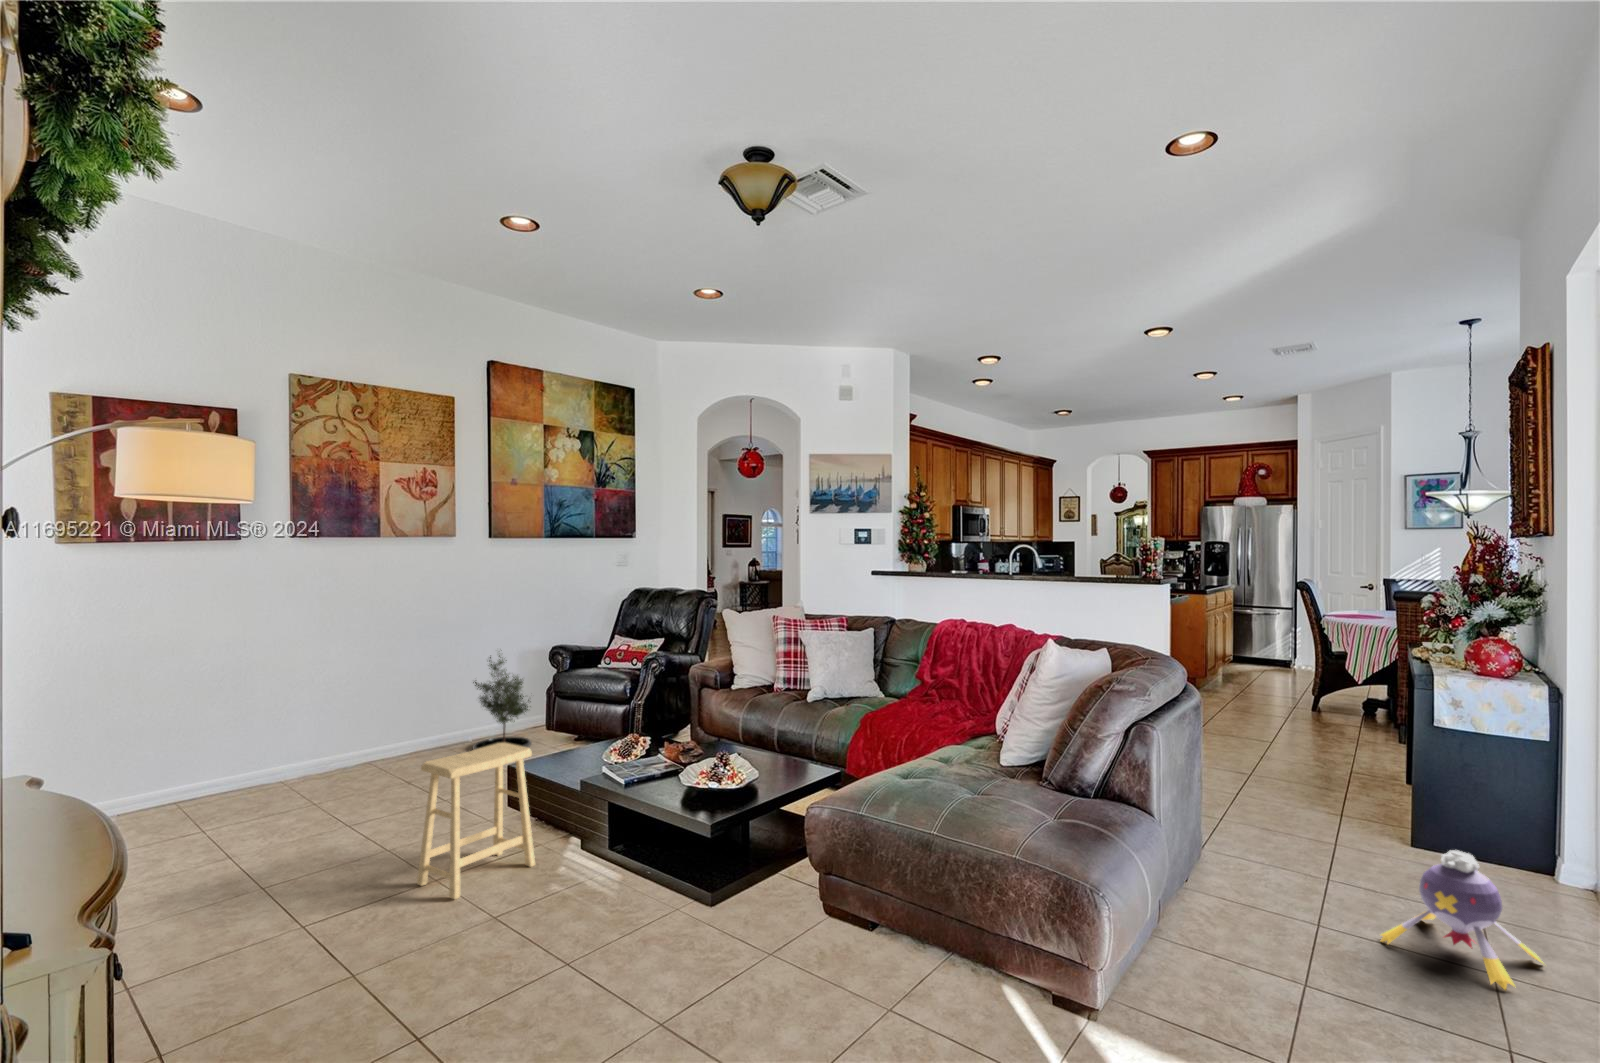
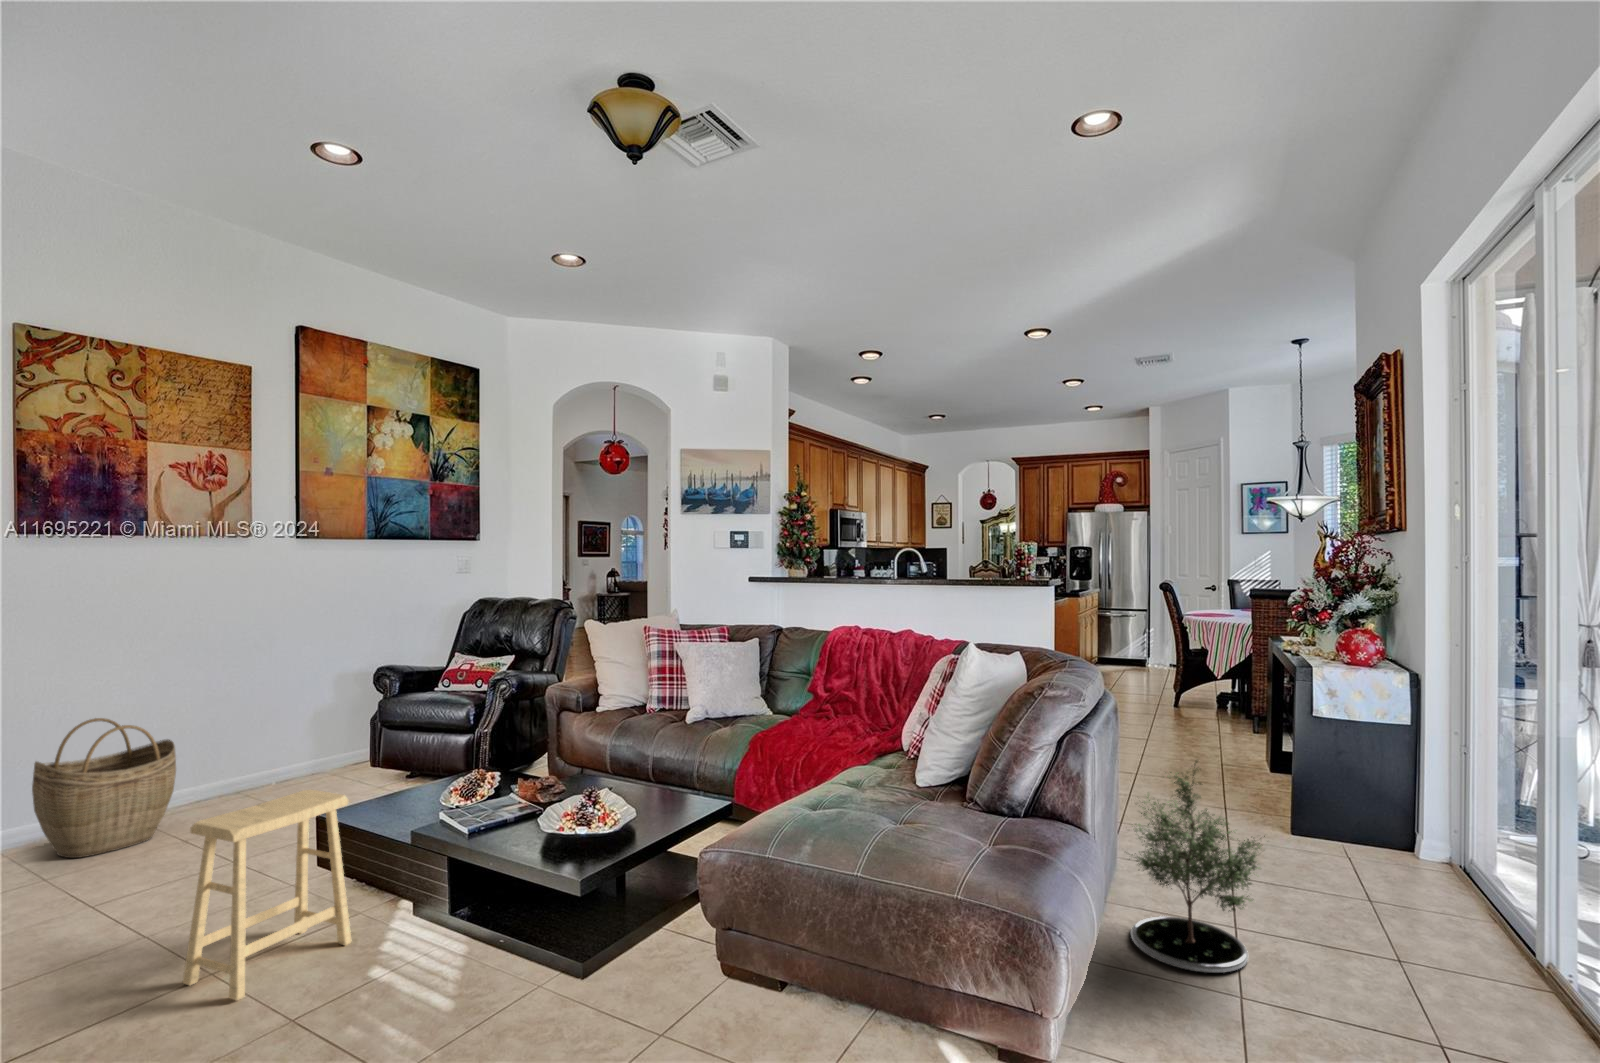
potted tree: present [473,655,531,750] -> present [1131,761,1265,973]
woven basket: none [306,681,404,788] -> present [32,718,176,858]
plush toy: present [1381,850,1543,990] -> none [1302,849,1459,994]

